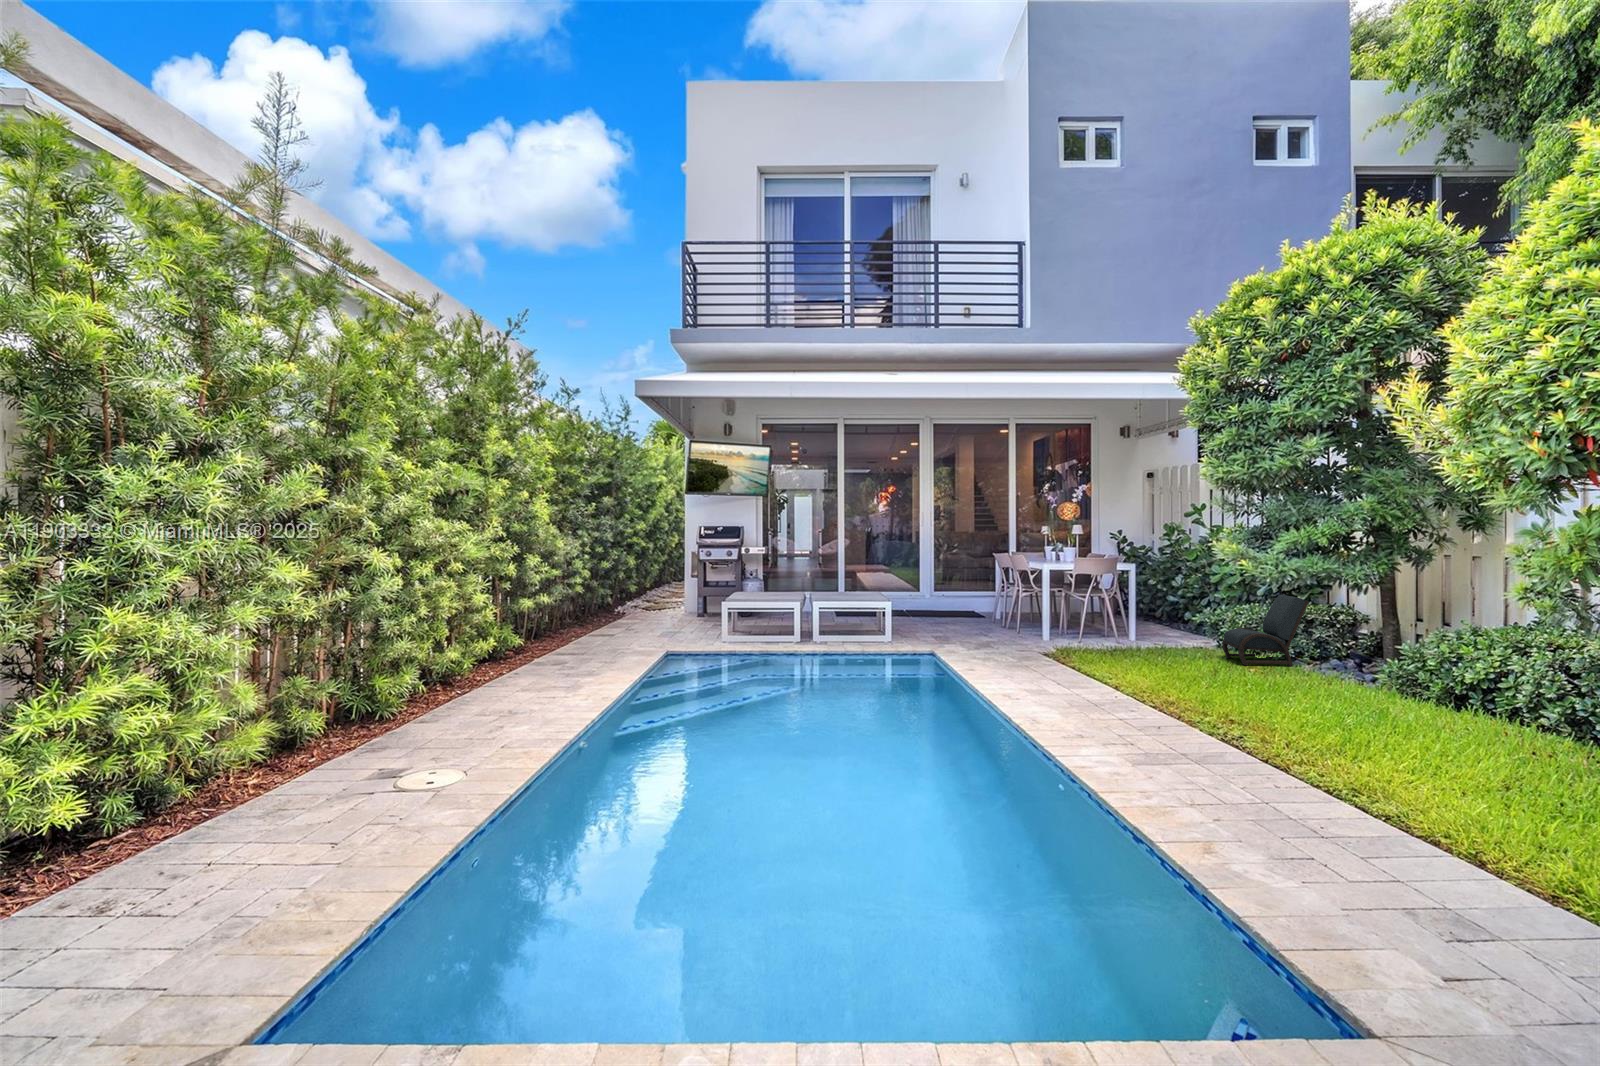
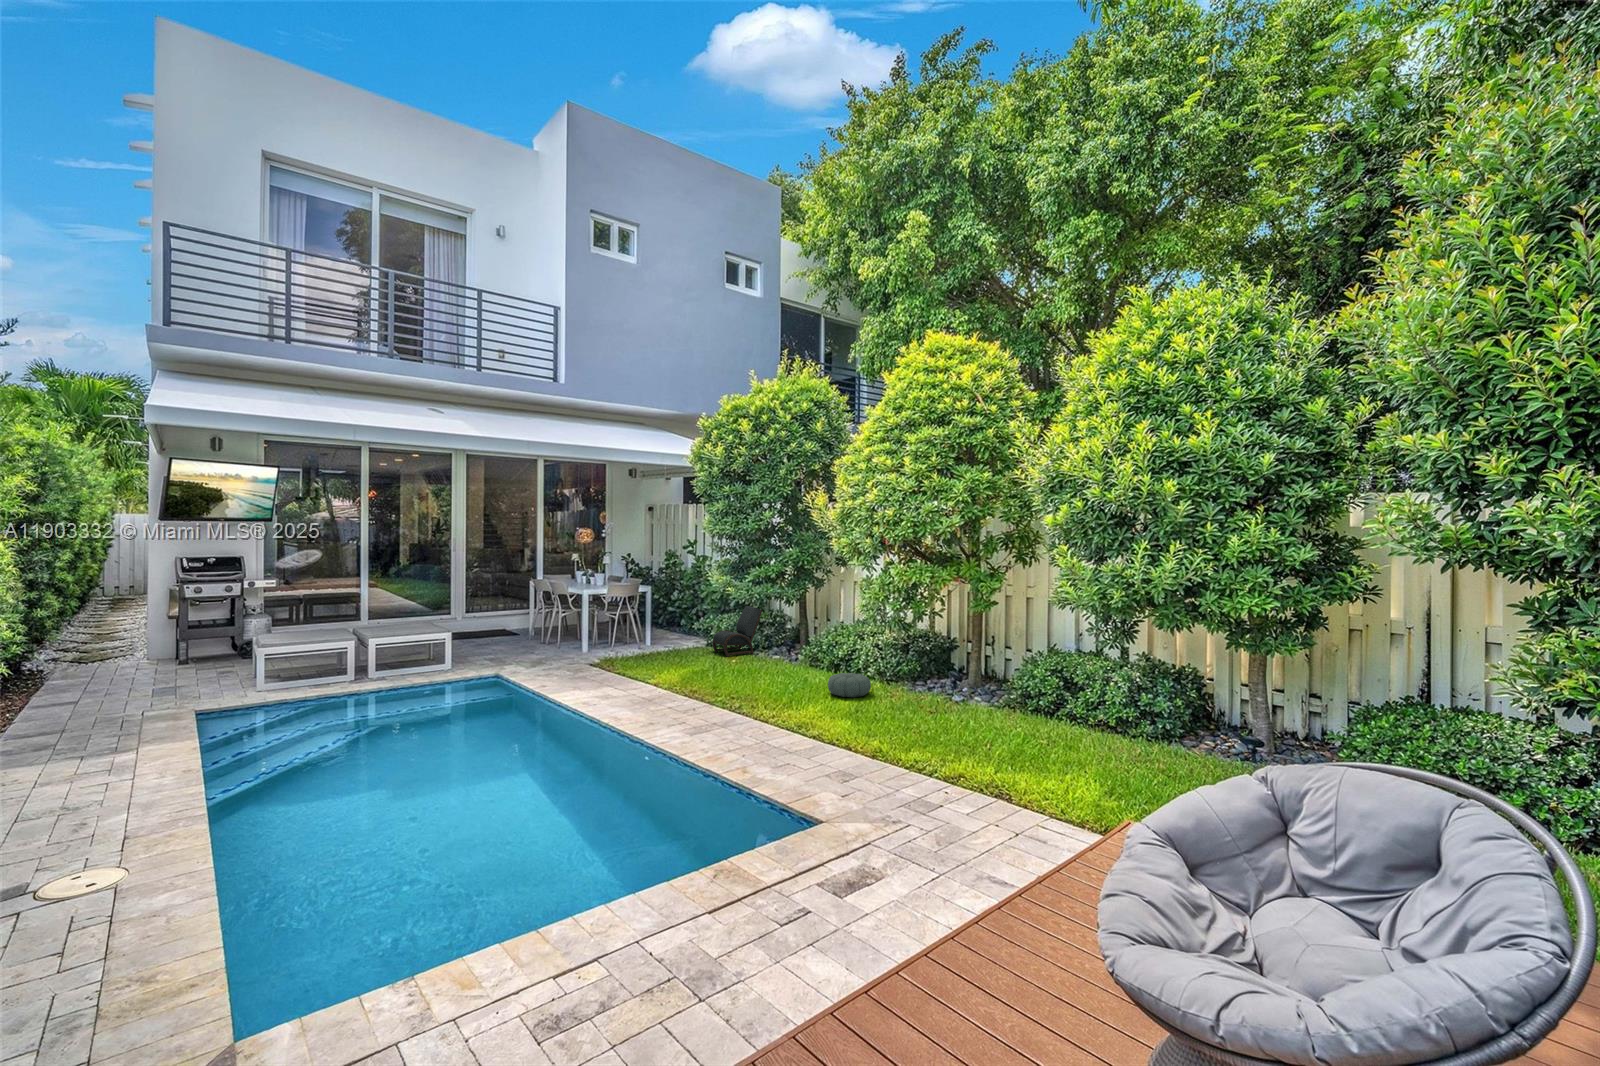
pouf: none [1434,711,1544,760] -> present [828,673,871,697]

